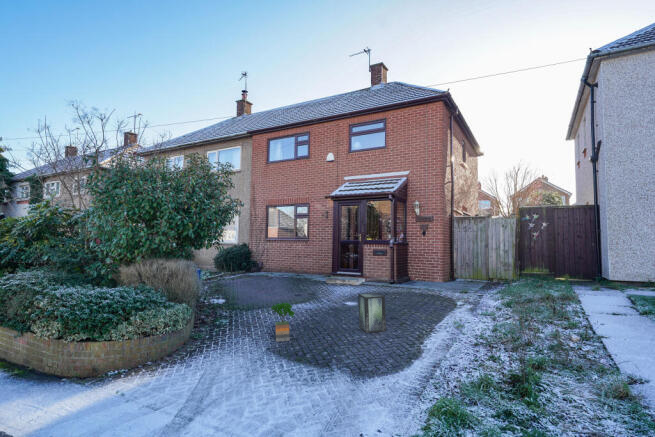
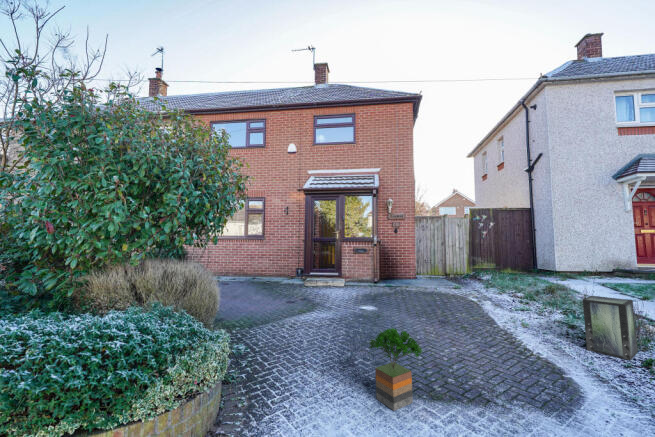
storage box: present [358,293,386,333] -> present [583,296,638,360]

